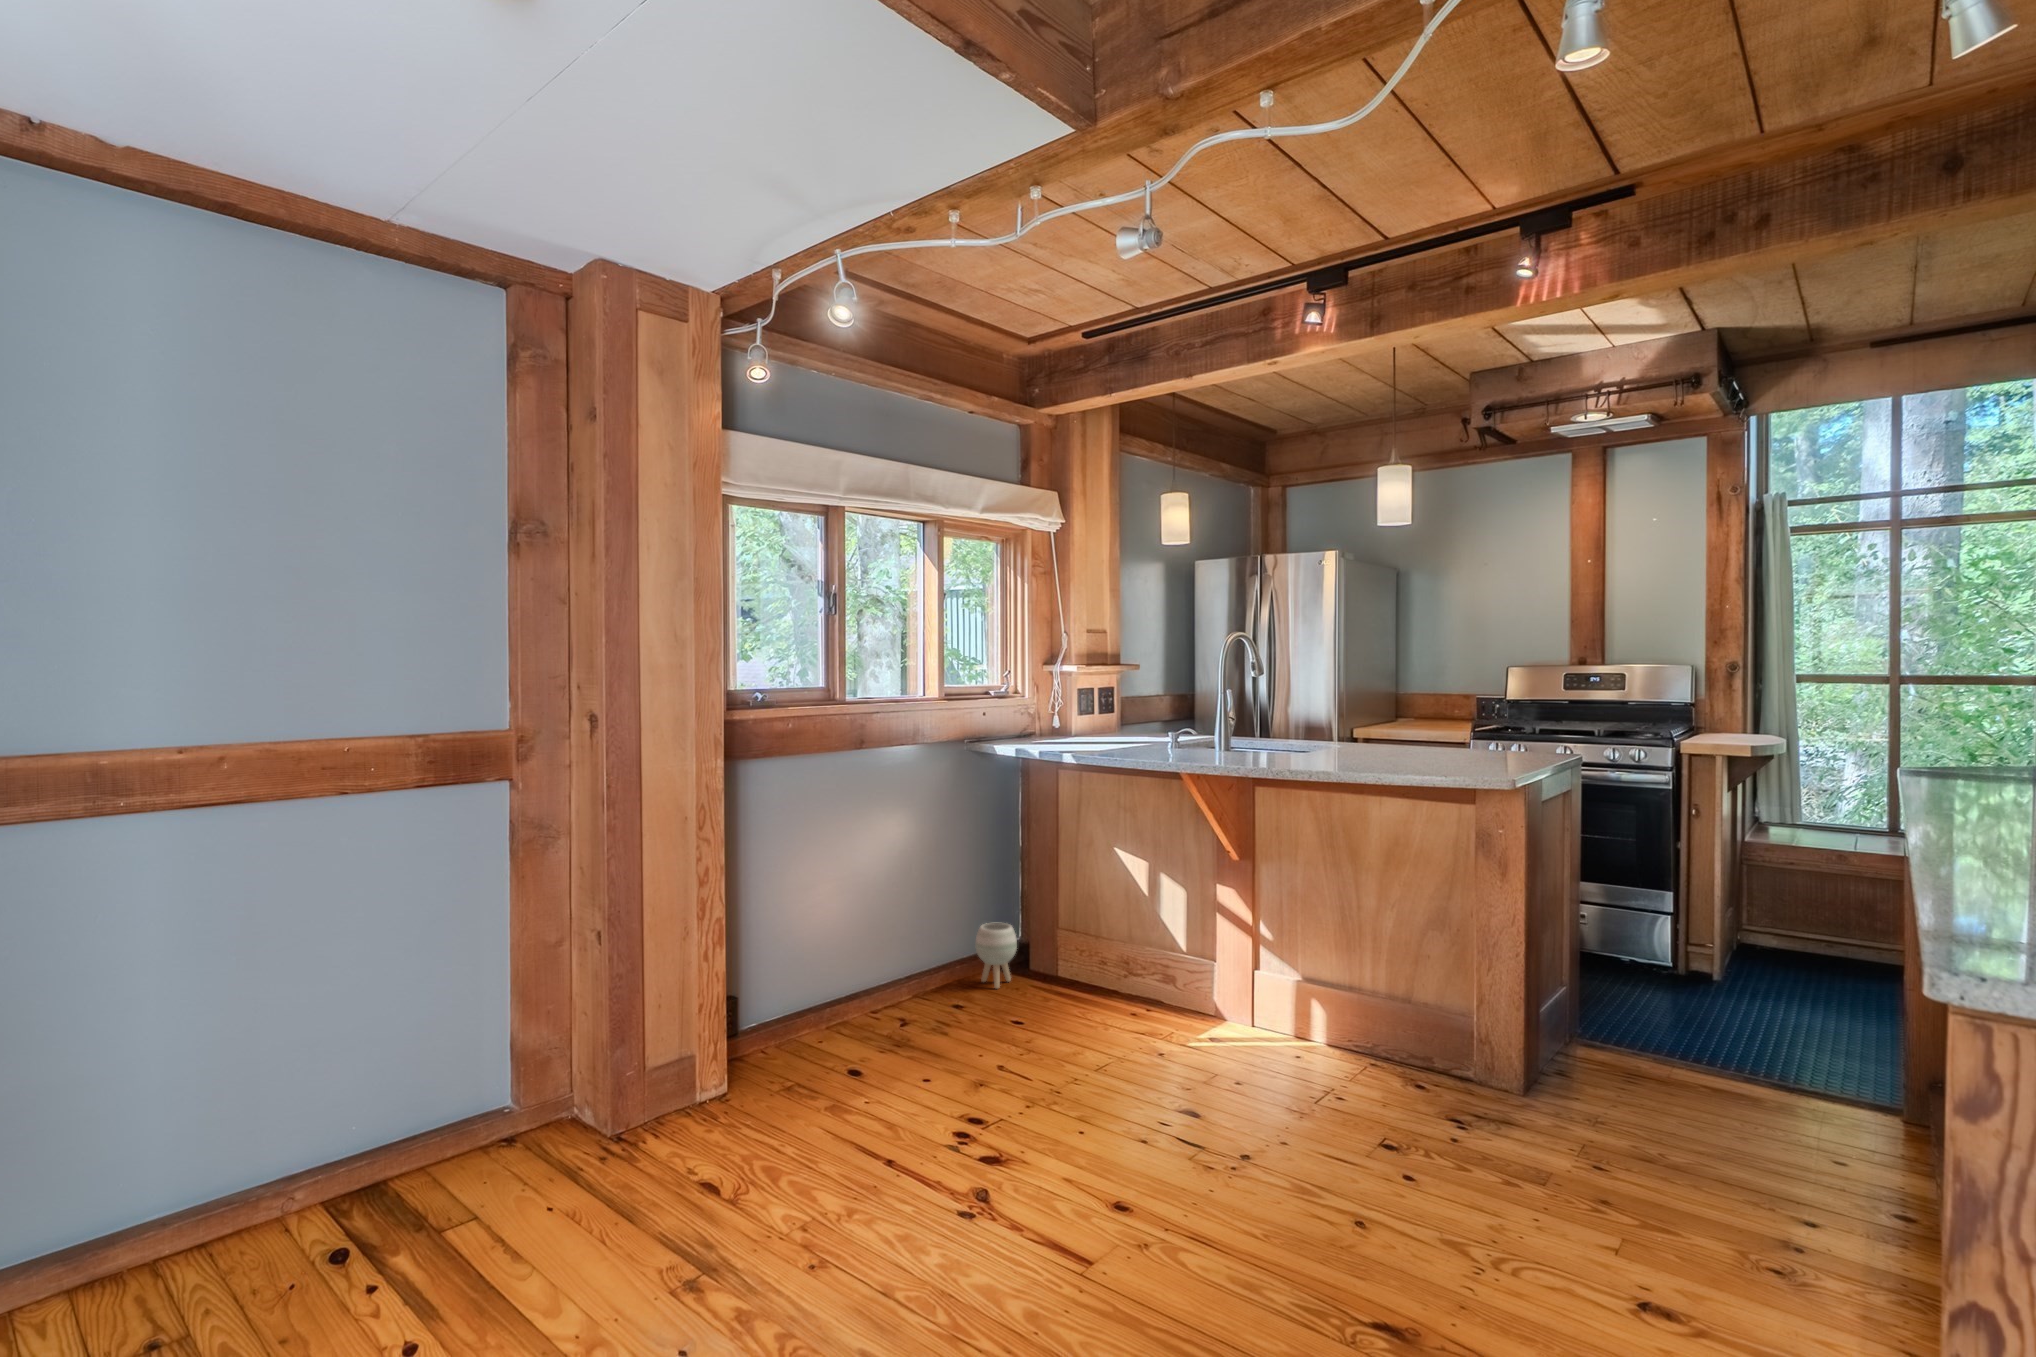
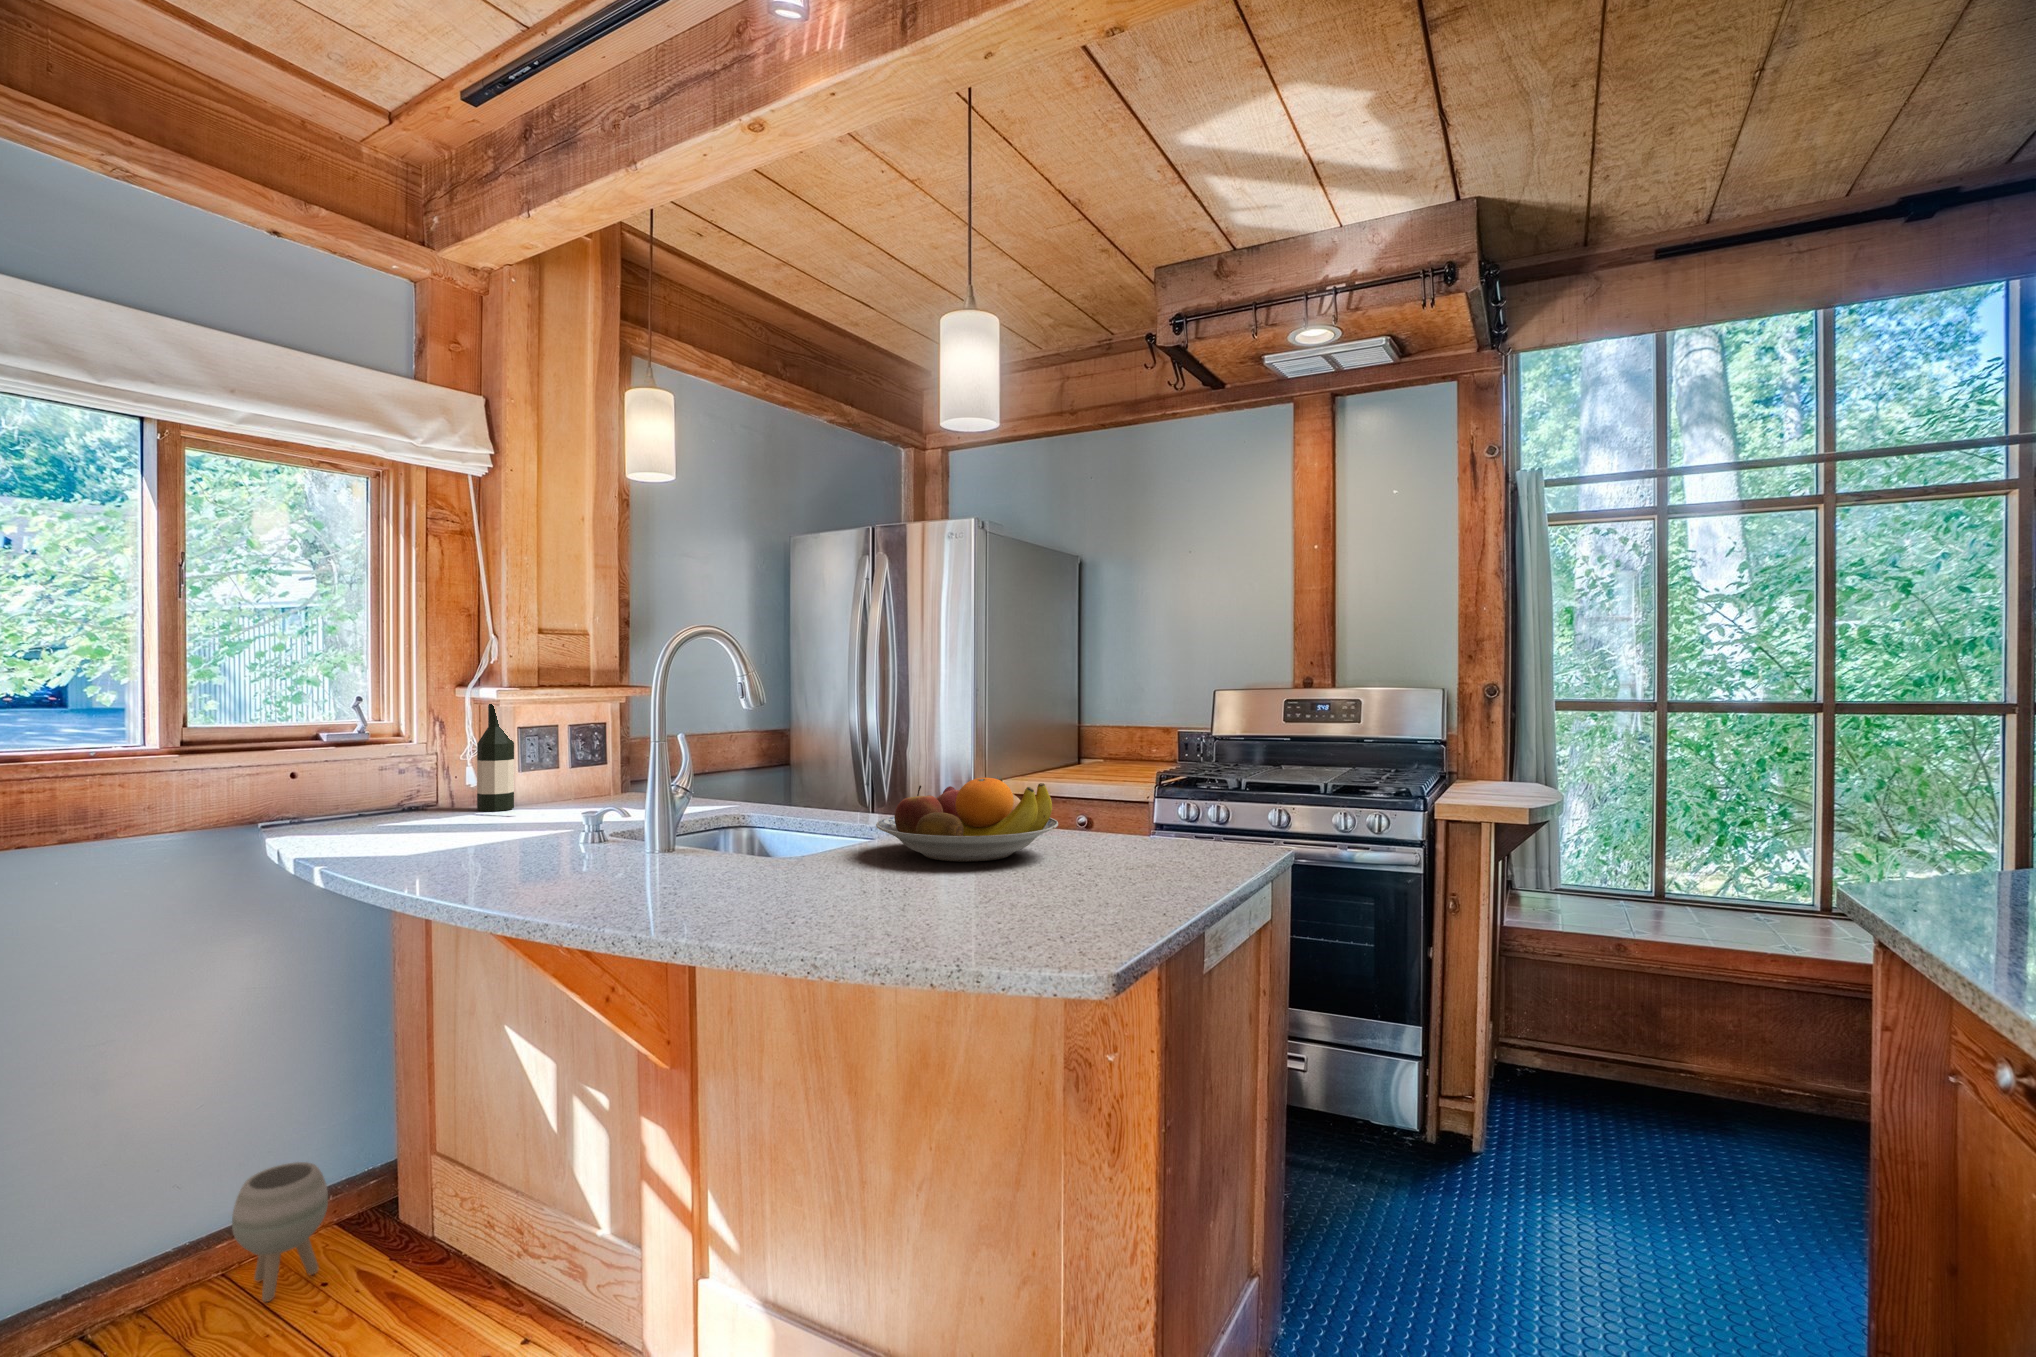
wine bottle: none [1055,668,1074,739] -> present [477,704,514,811]
fruit bowl: none [1336,714,1444,759] -> present [876,778,1058,862]

